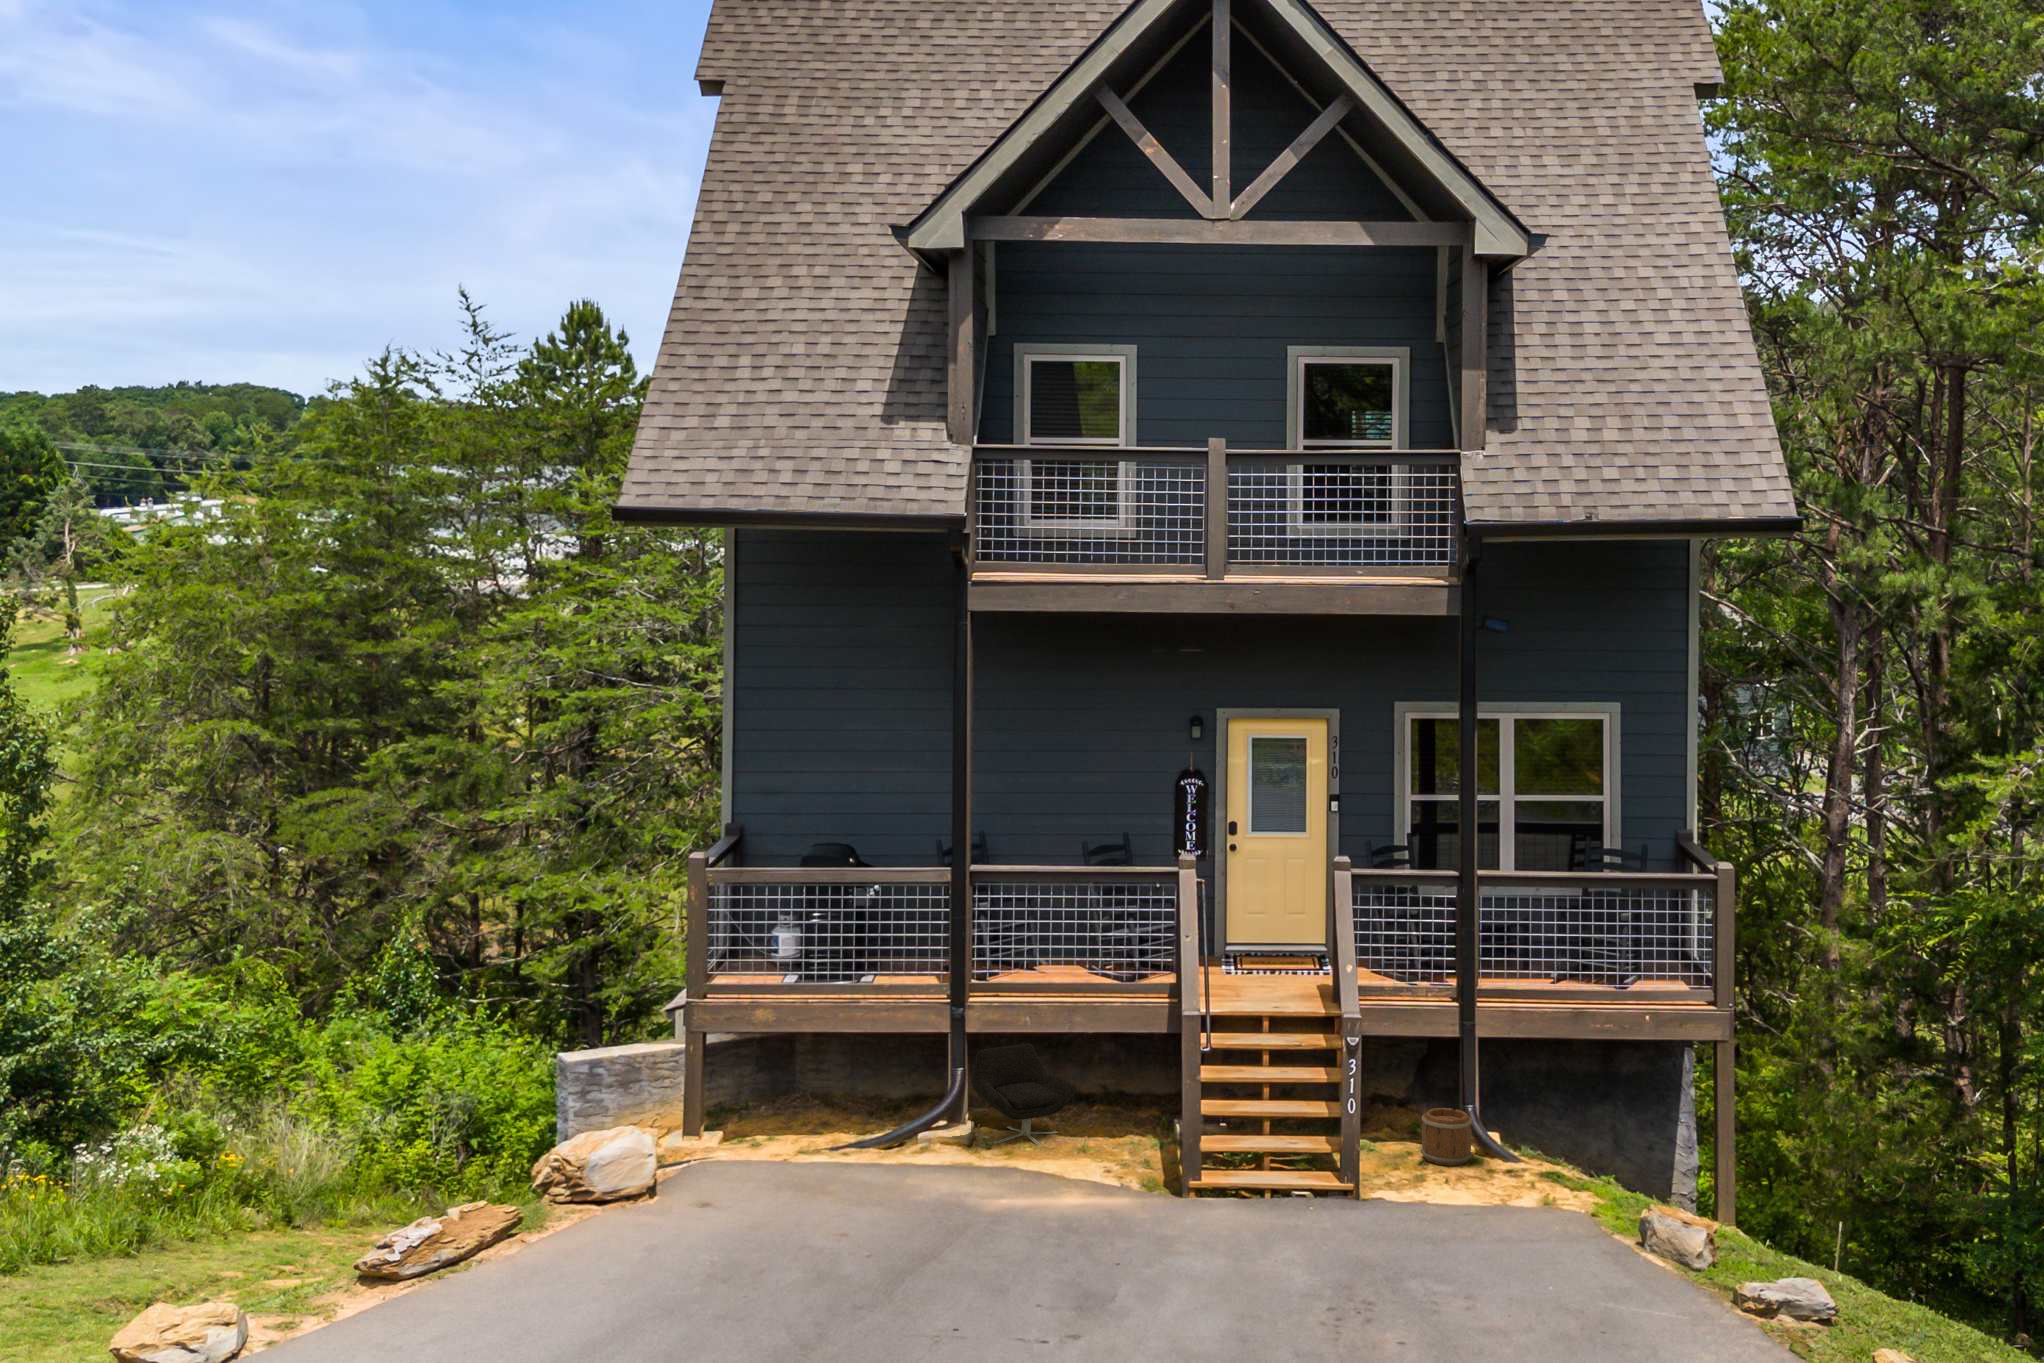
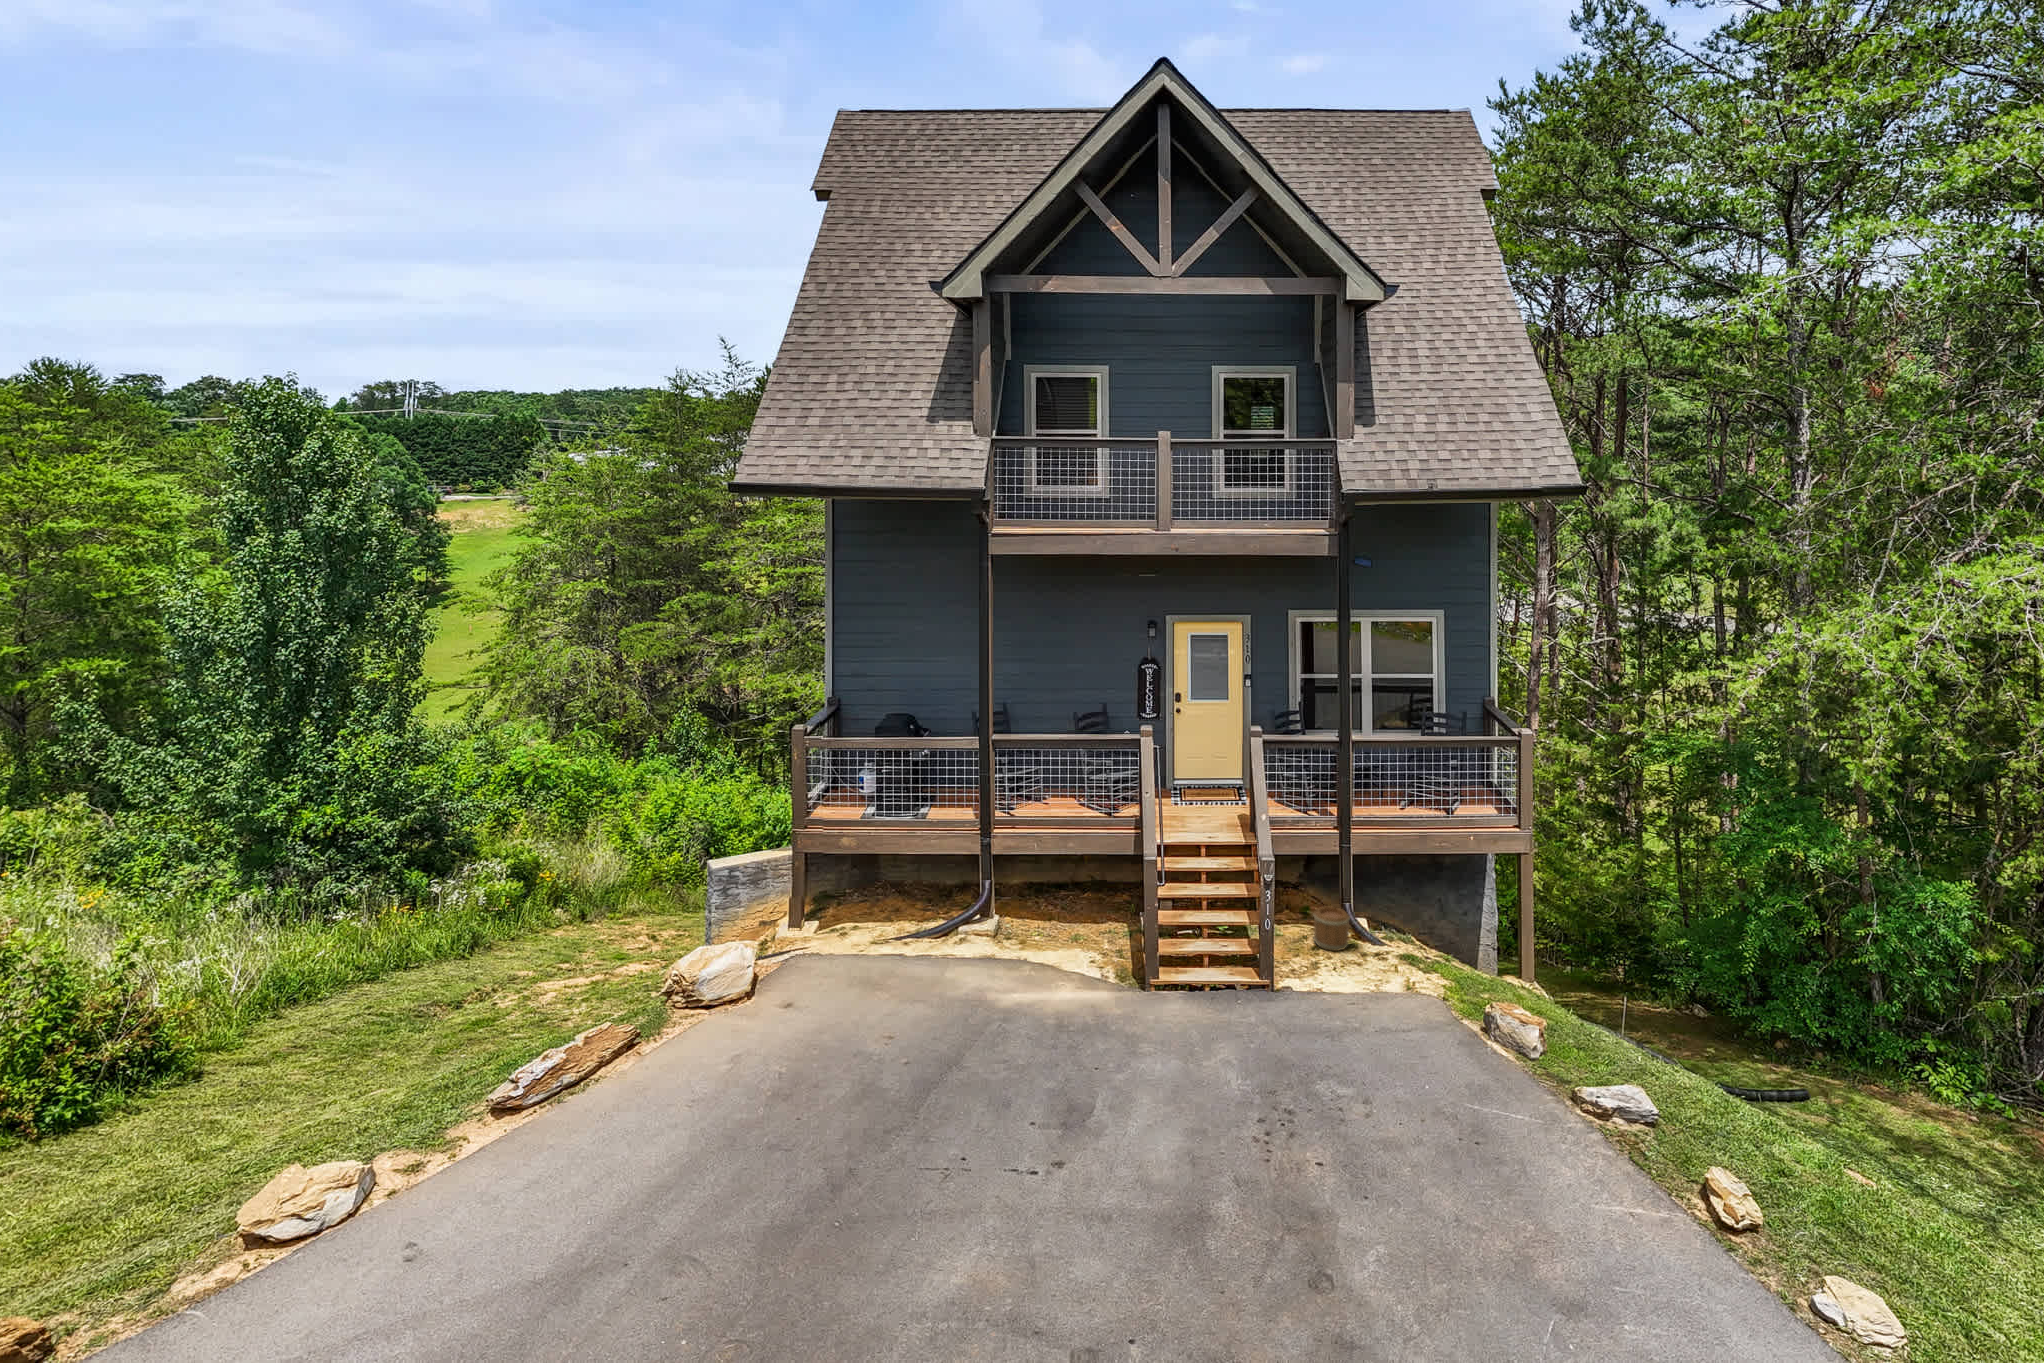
lounge chair: present [972,1043,1077,1146] -> none [997,855,1070,935]

